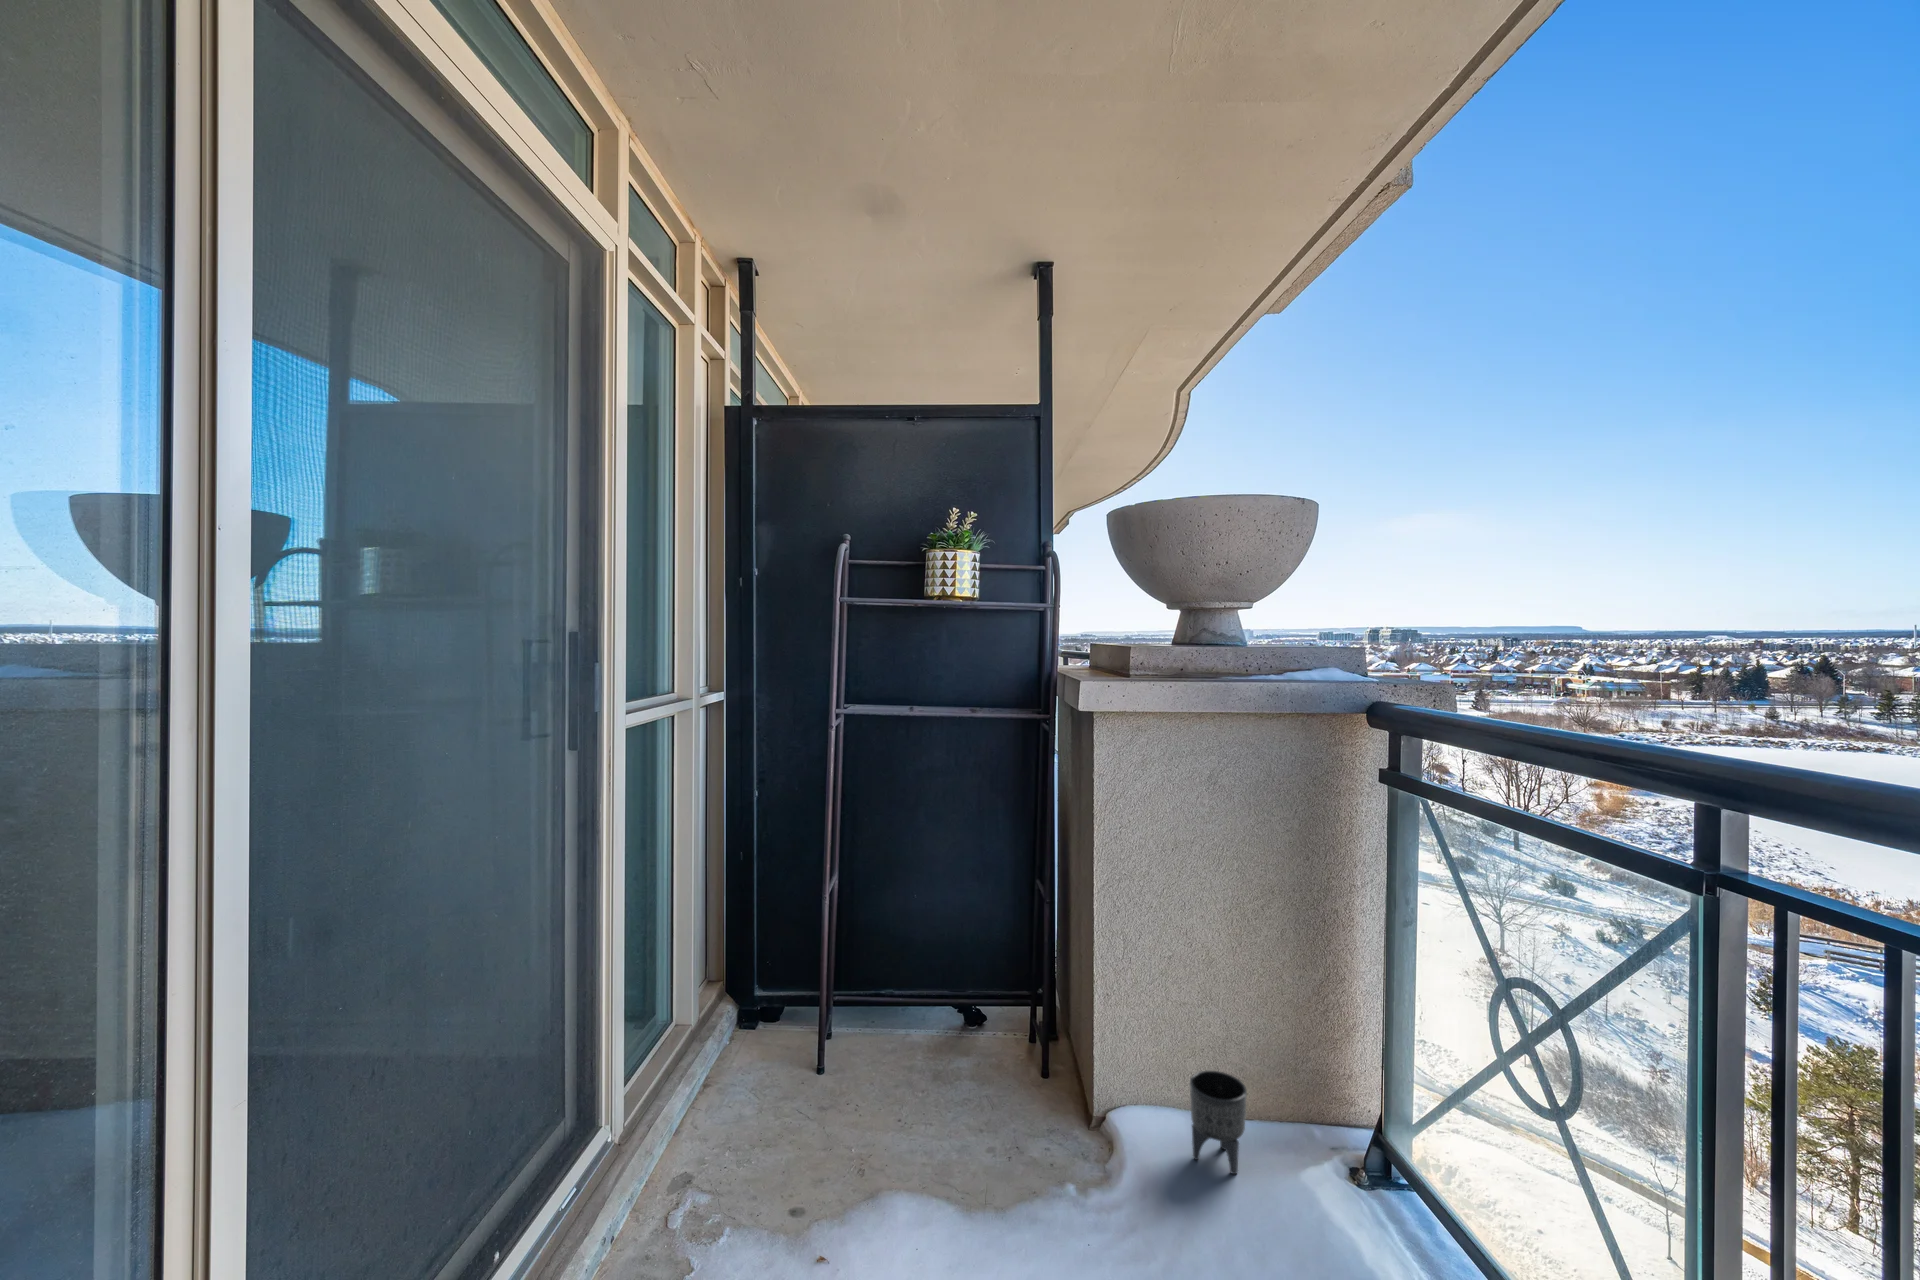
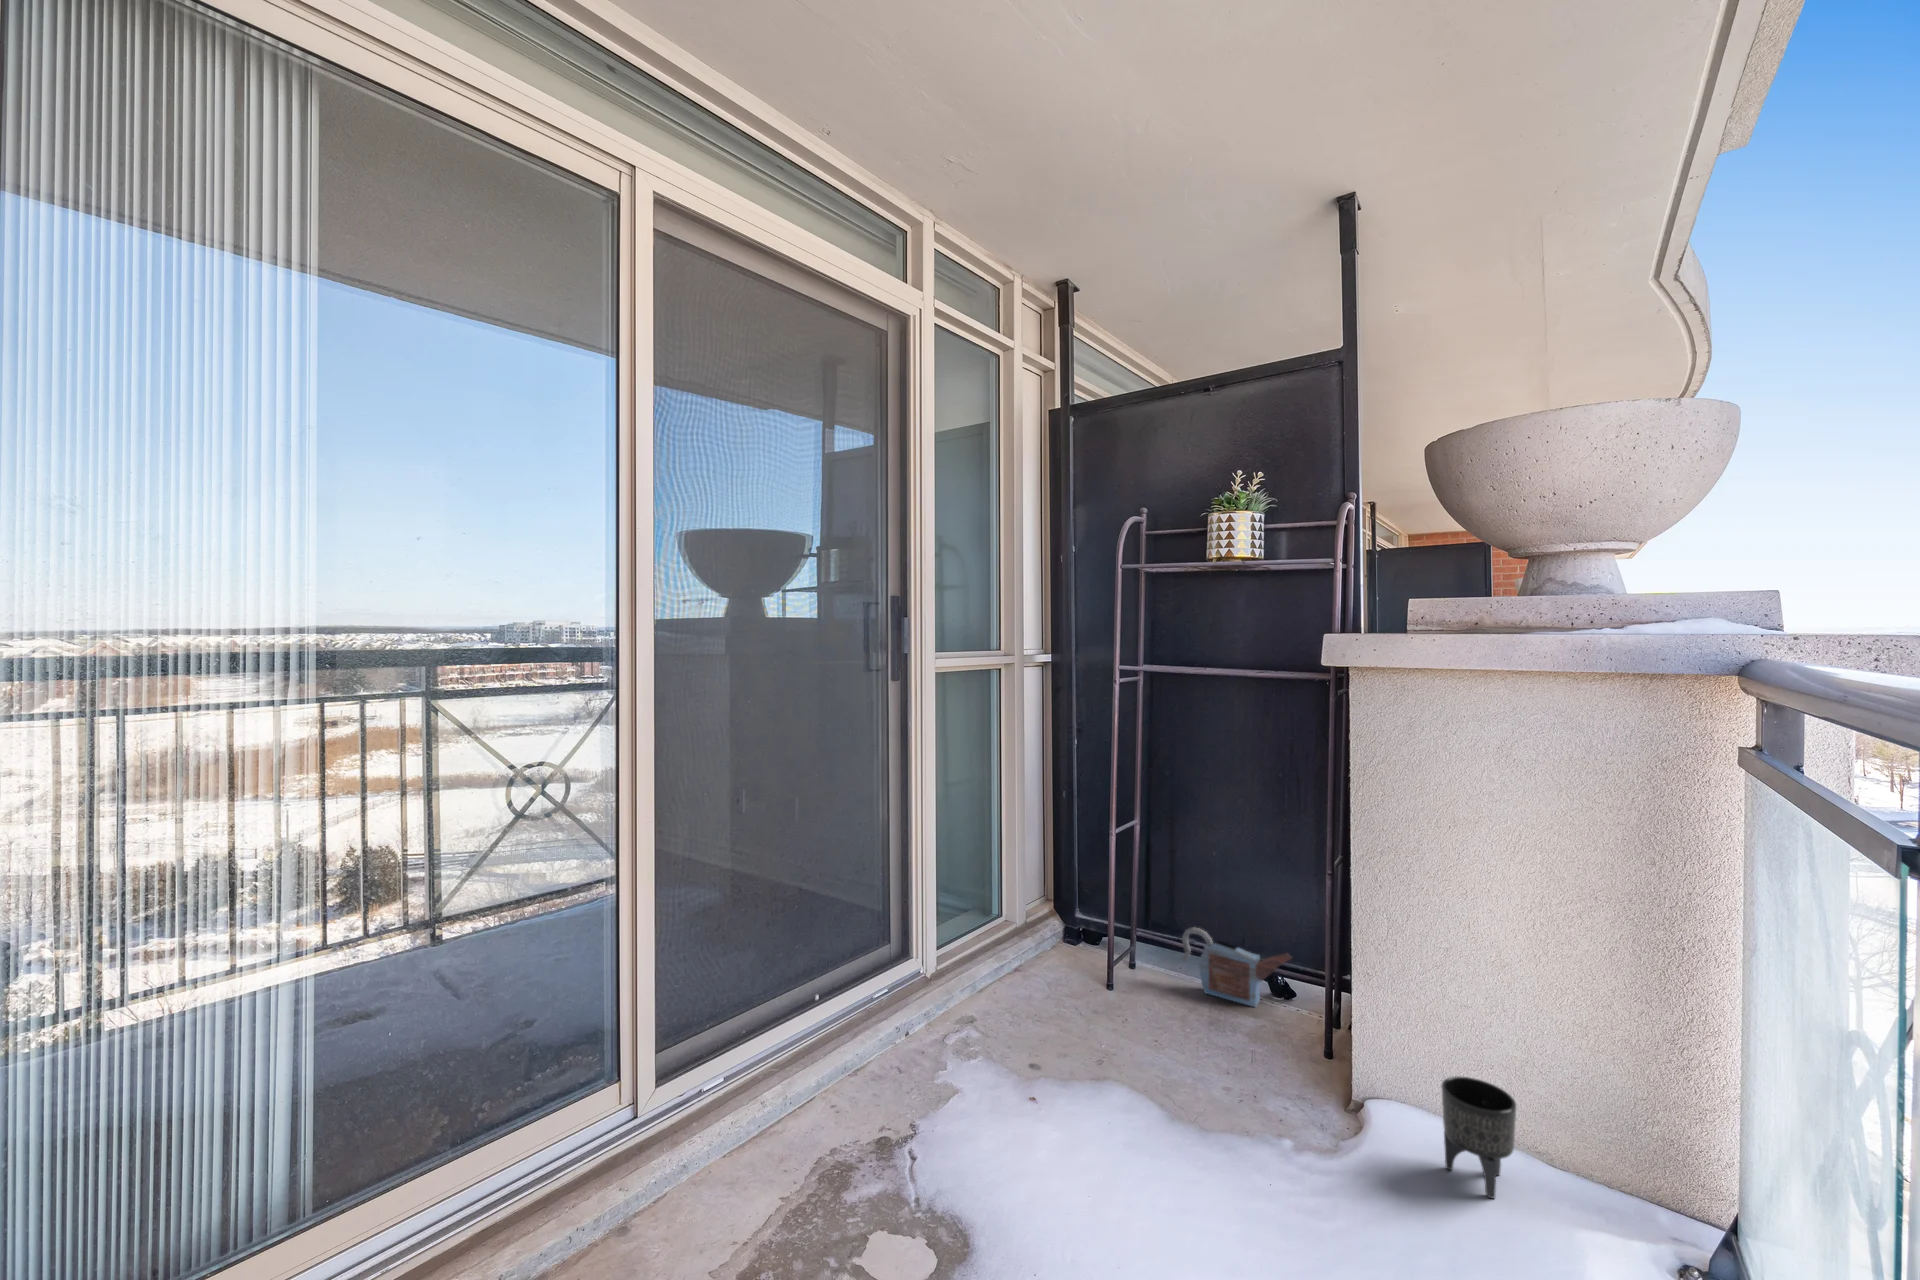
watering can: none [889,979,1001,1047] -> present [1182,927,1292,1007]

